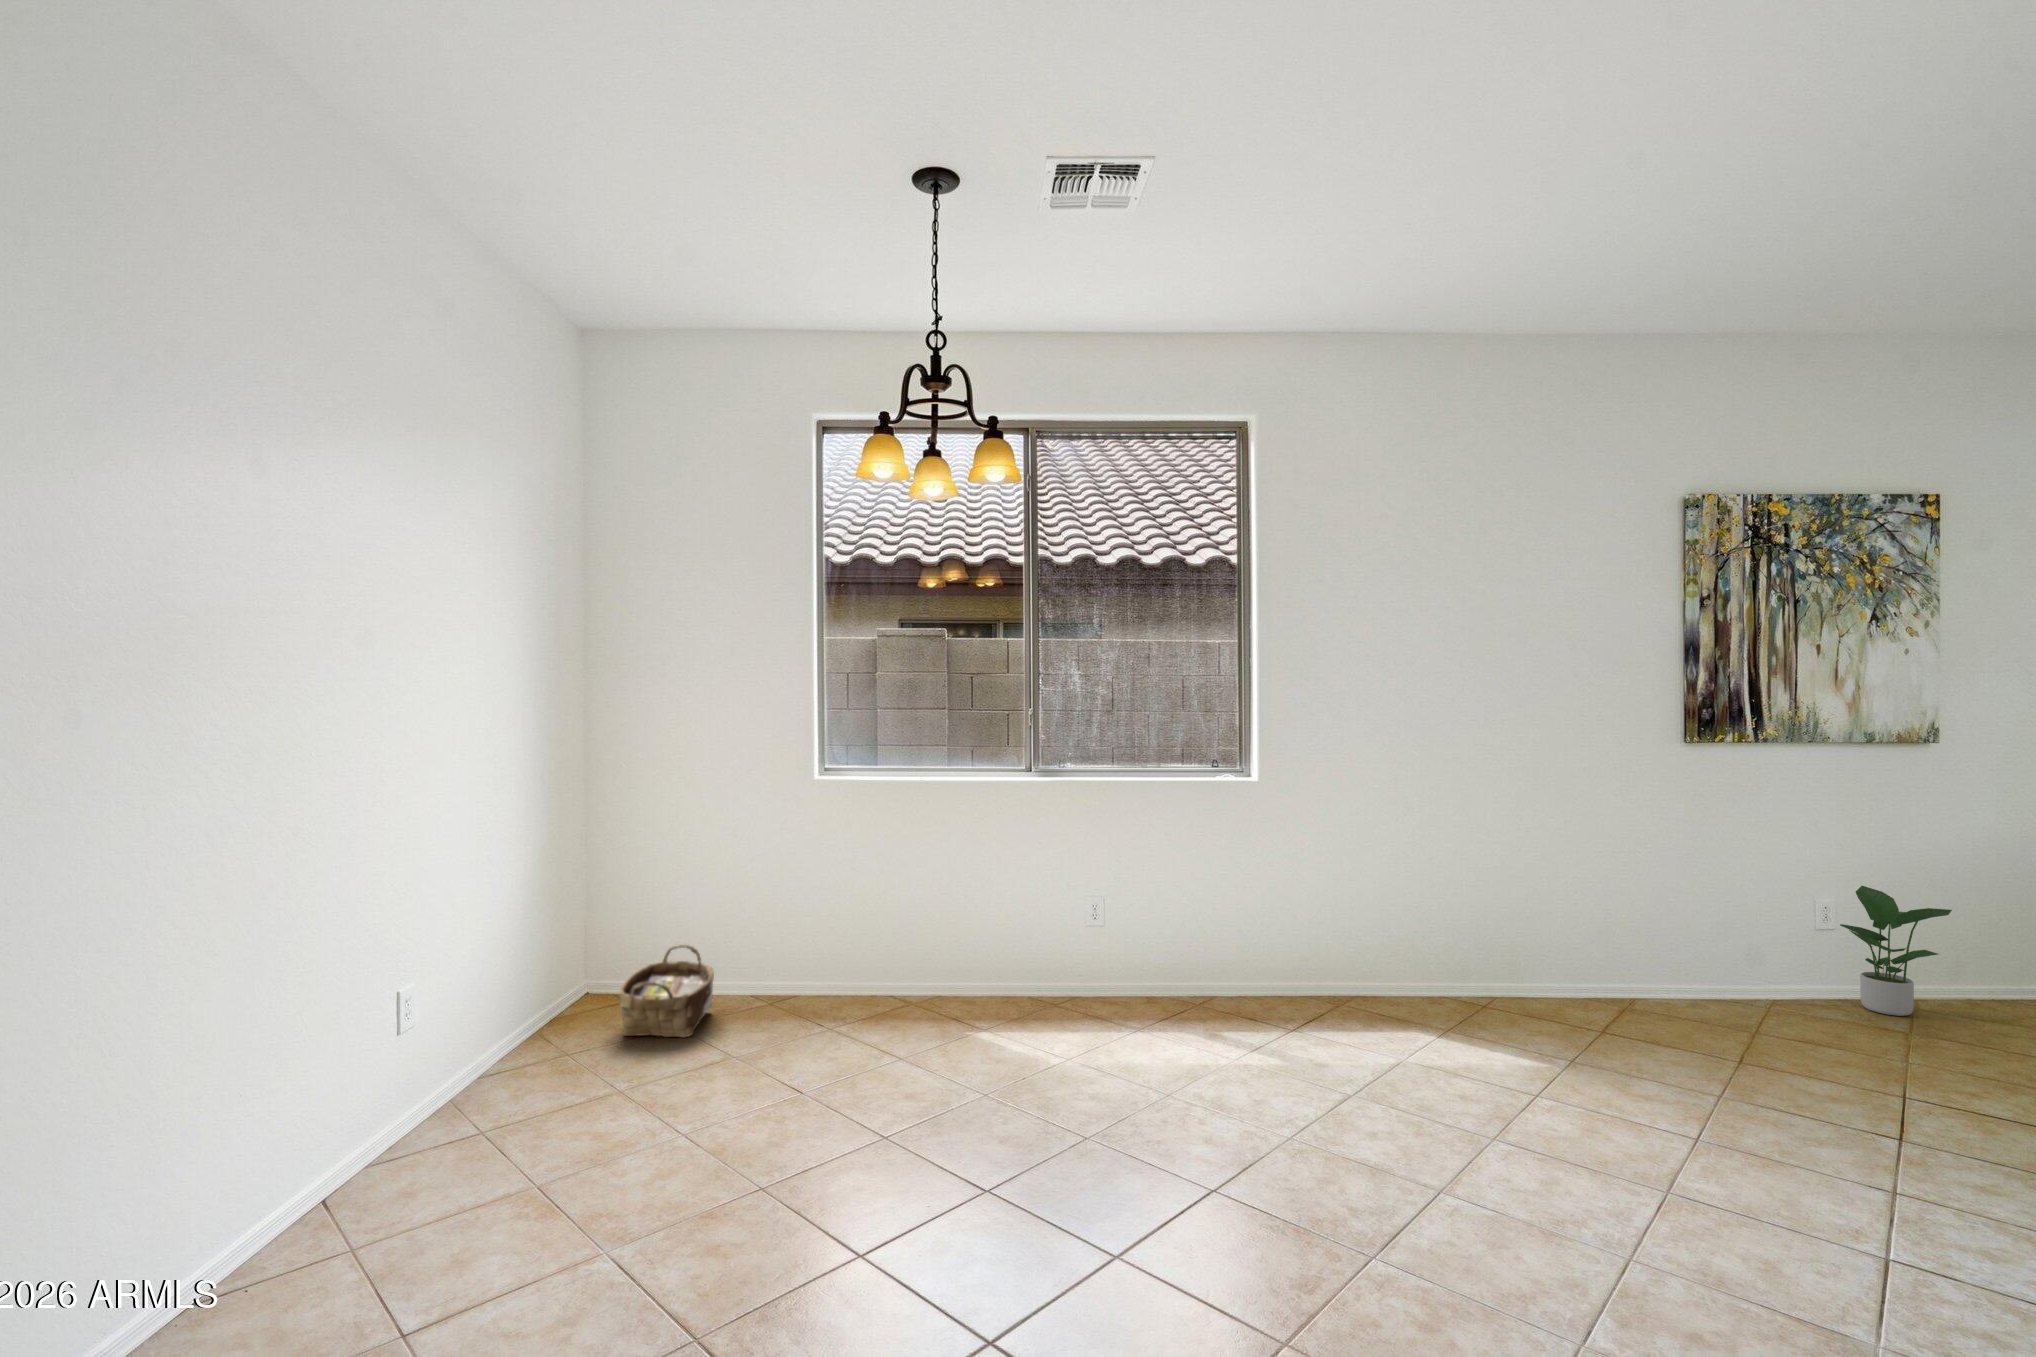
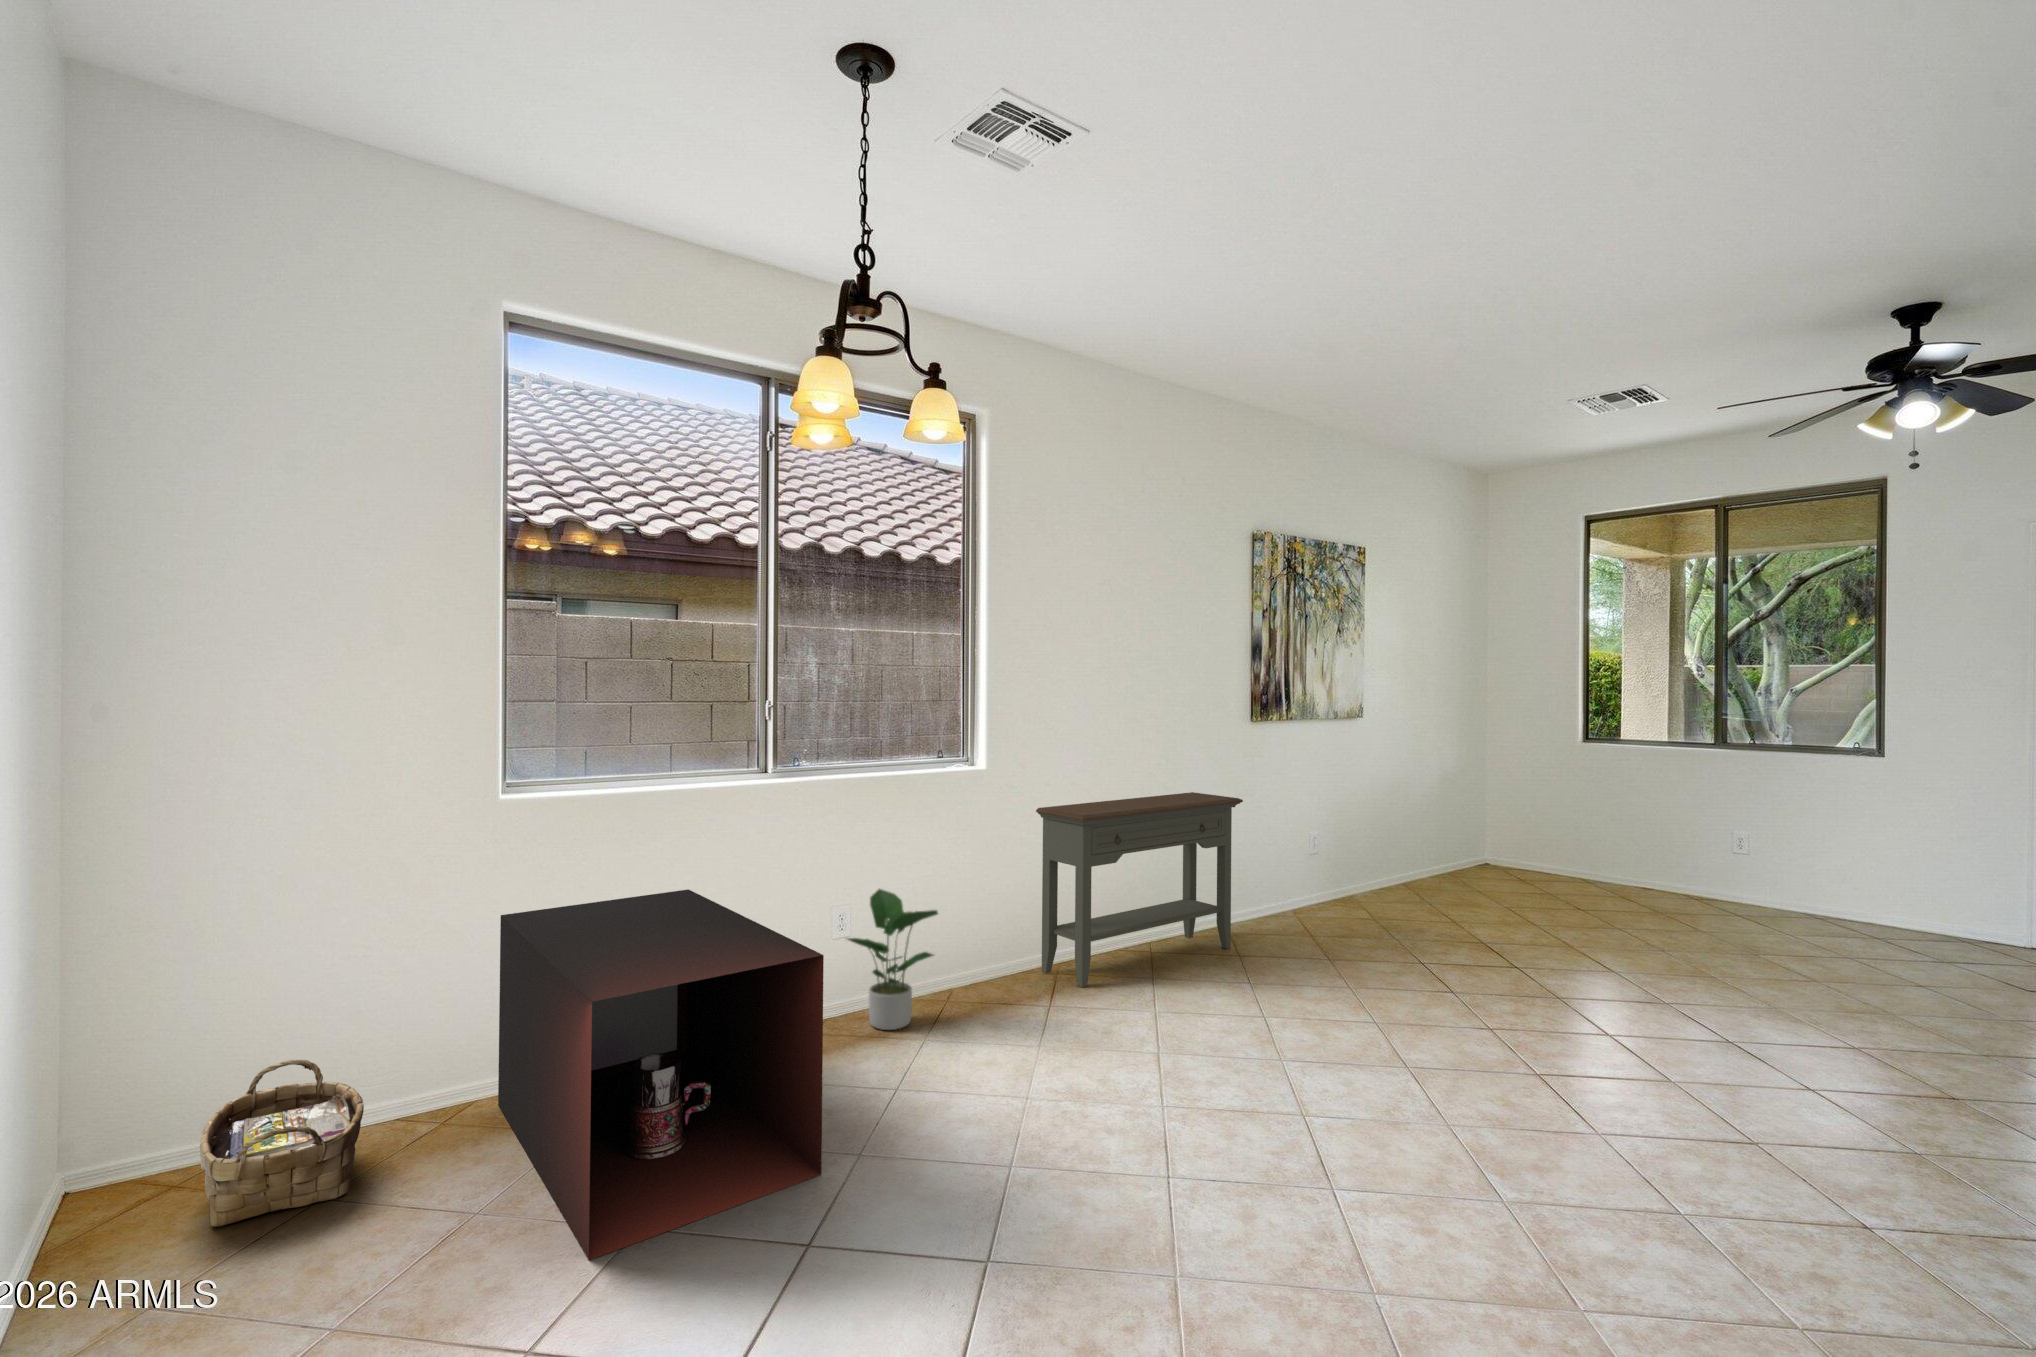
console table: none [1320,827,1618,1026] -> present [1036,792,1243,988]
storage cabinet: none [763,866,951,1112] -> present [498,889,824,1260]
potted plant: present [1840,886,1952,1016] -> present [848,889,938,1030]

